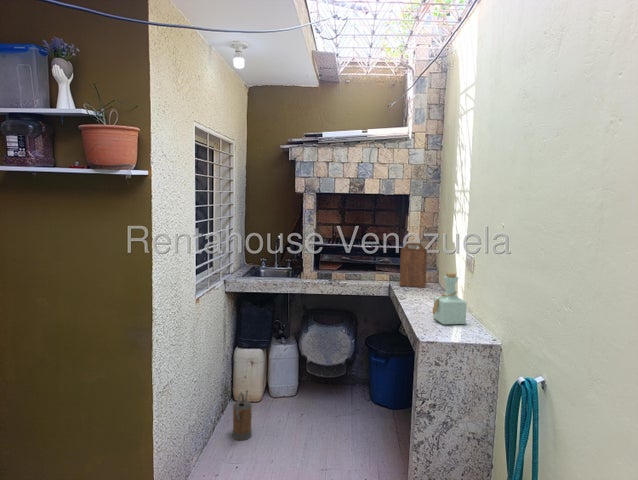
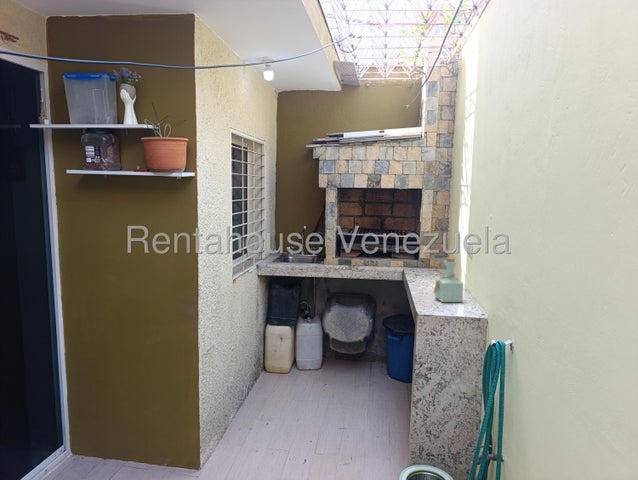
cutting board: present [400,243,427,288] -> none [412,232,437,273]
watering can: present [233,390,252,440] -> none [265,360,280,402]

